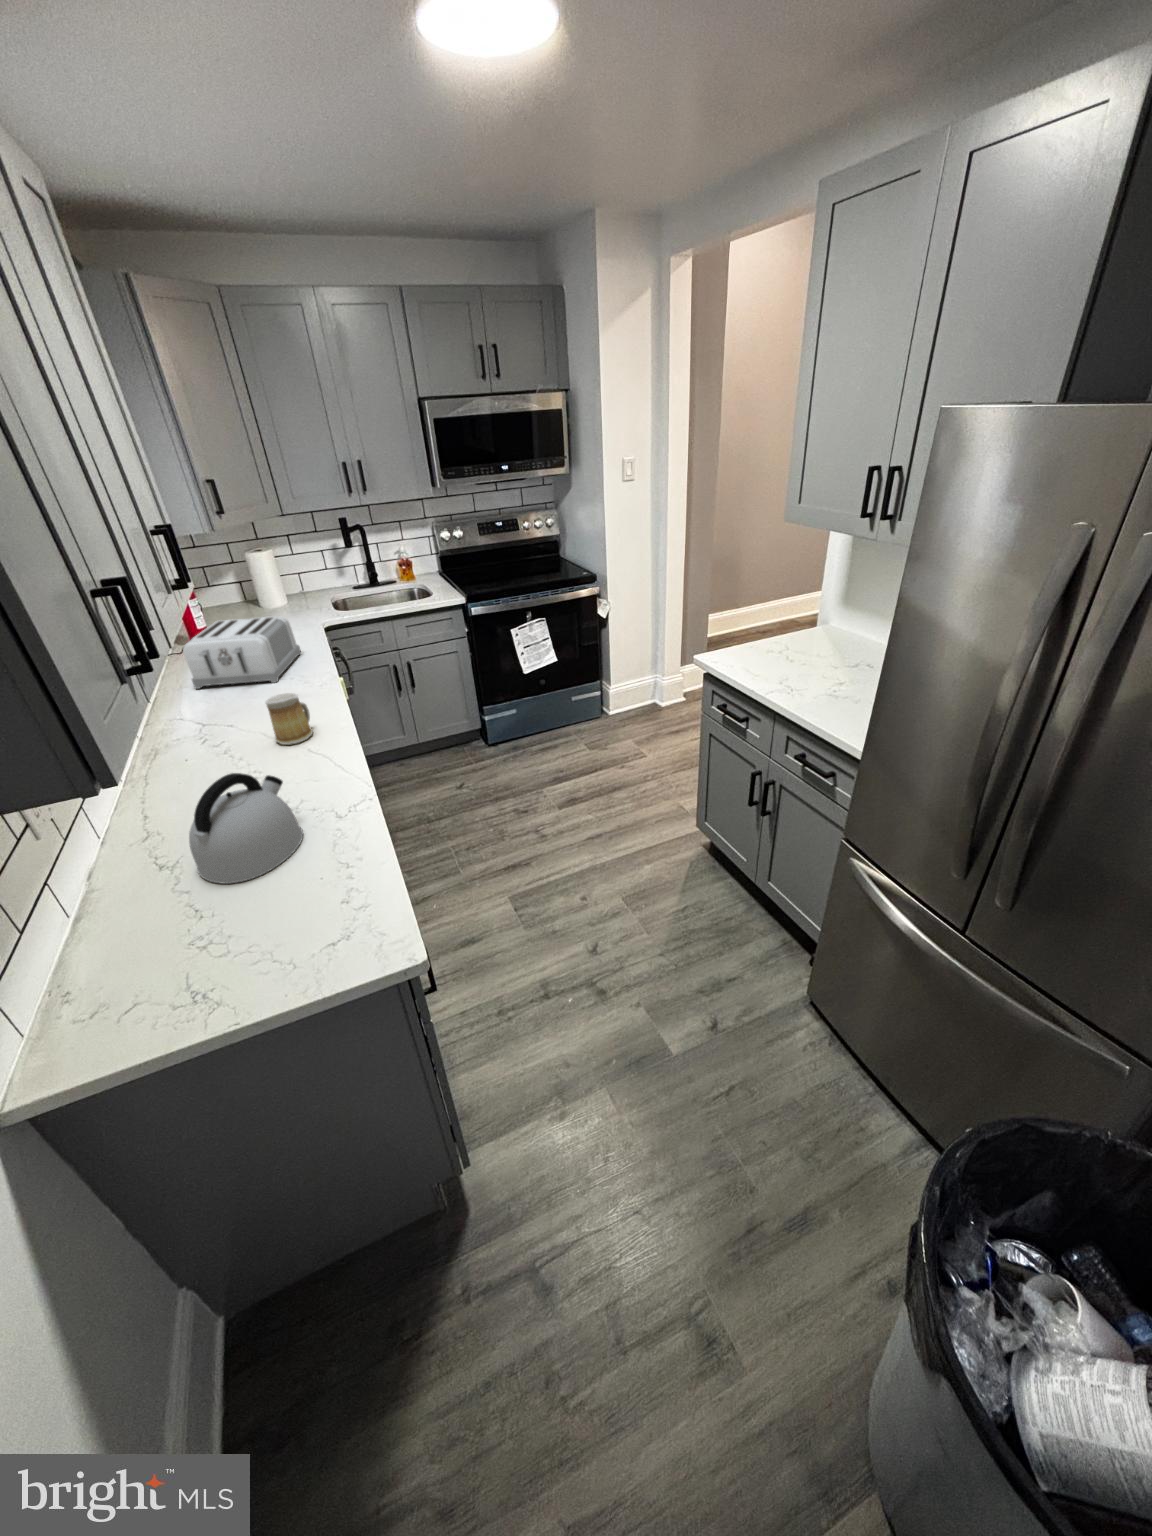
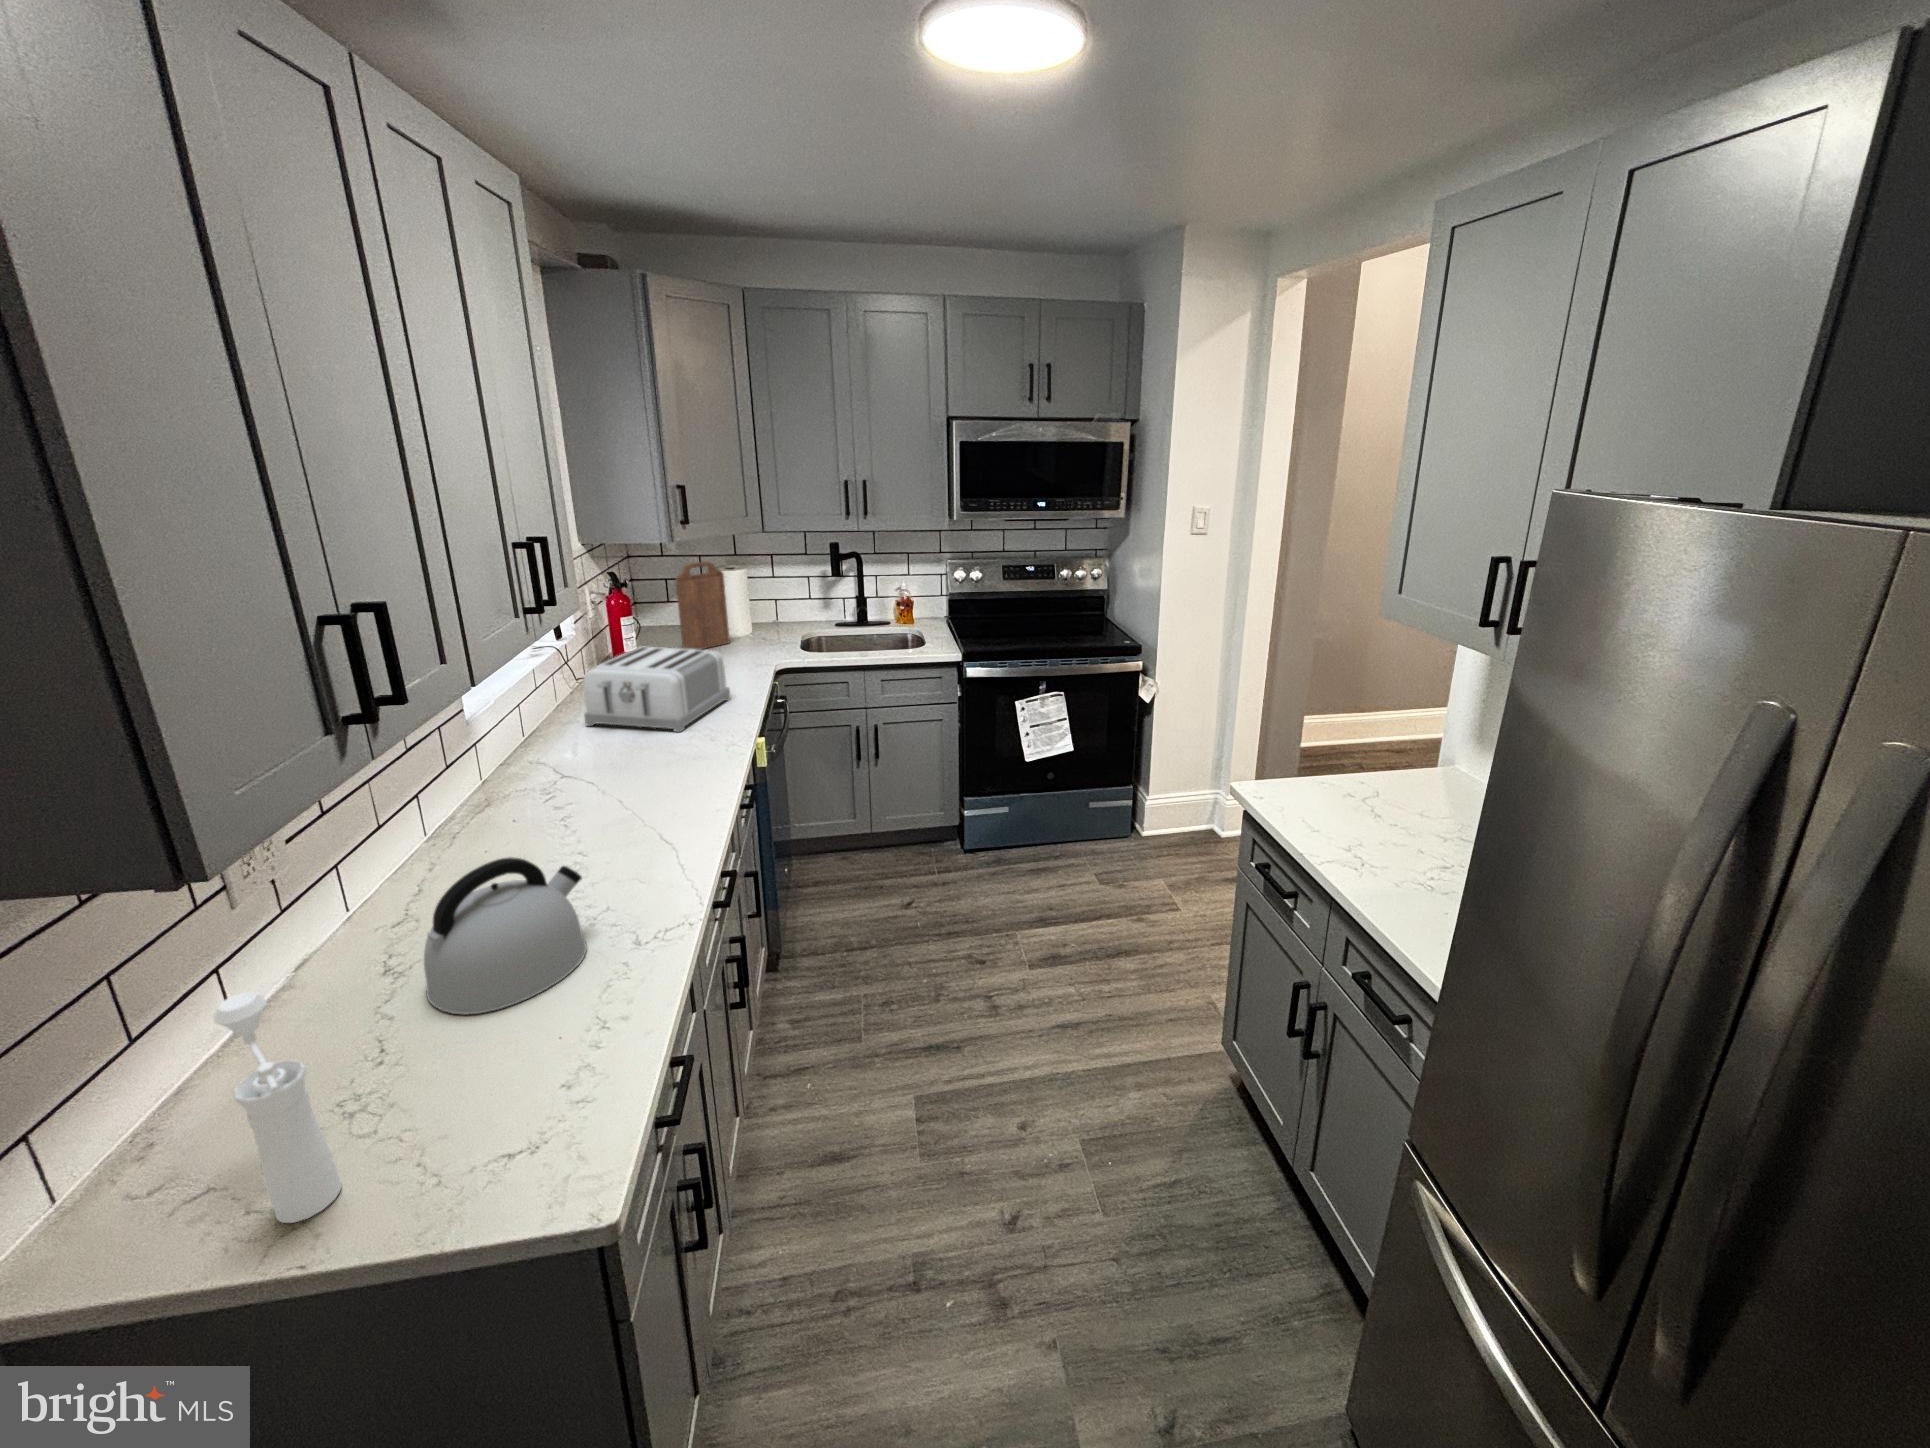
cutting board: none [218,546,274,625] -> present [675,561,730,650]
mug: present [266,693,313,745] -> none [628,752,685,821]
pepper mill: none [96,880,226,1013] -> present [213,992,341,1223]

